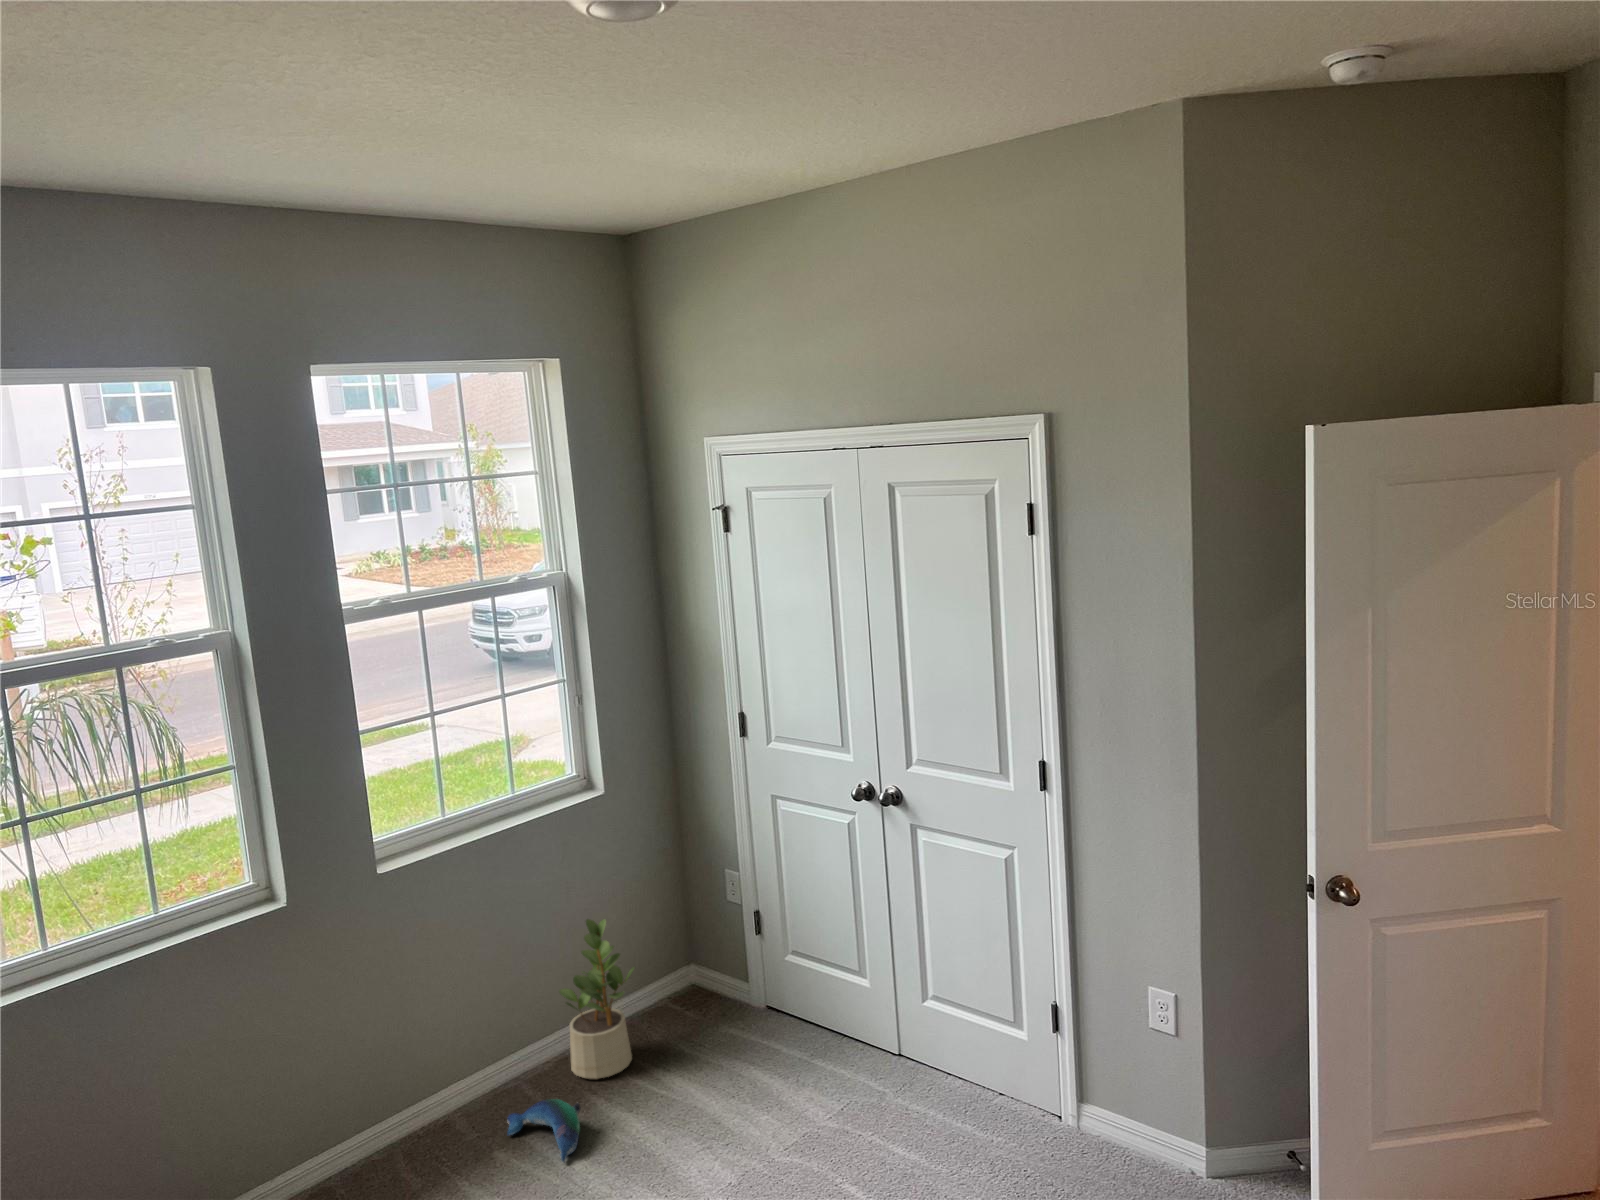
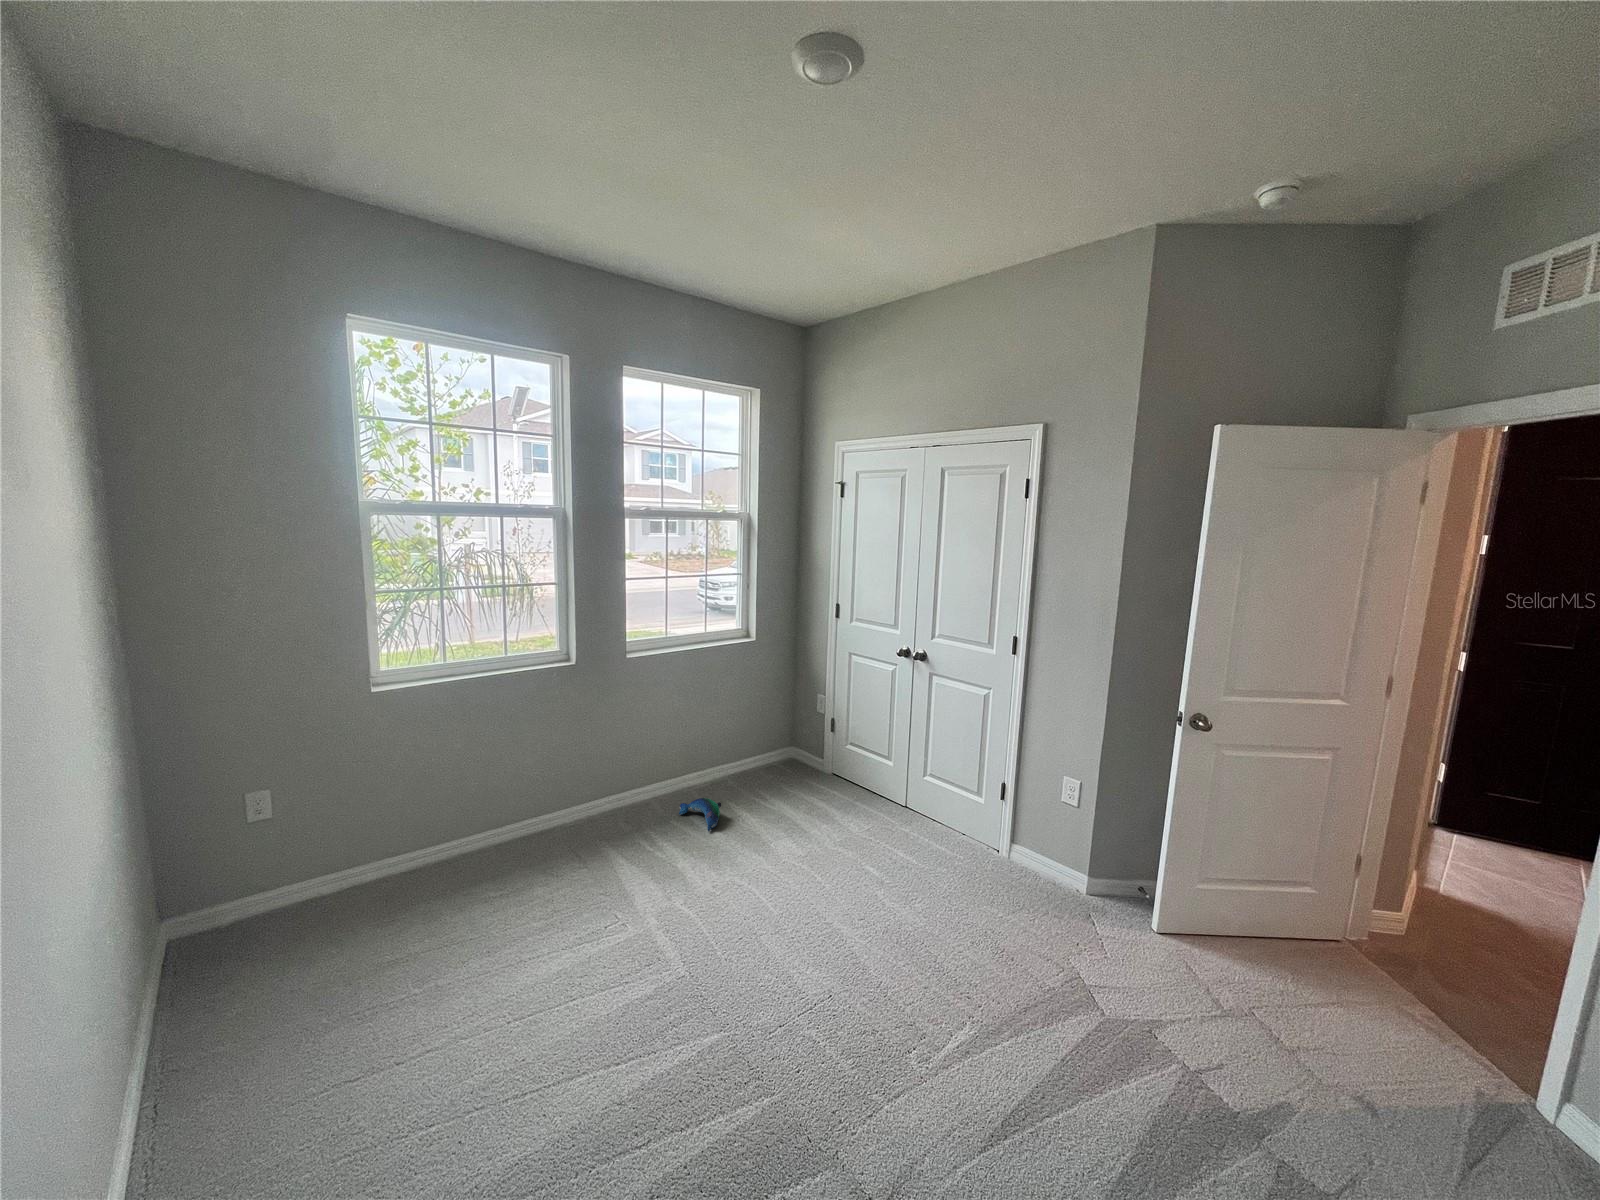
potted plant: present [559,919,634,1079] -> none [716,704,760,795]

